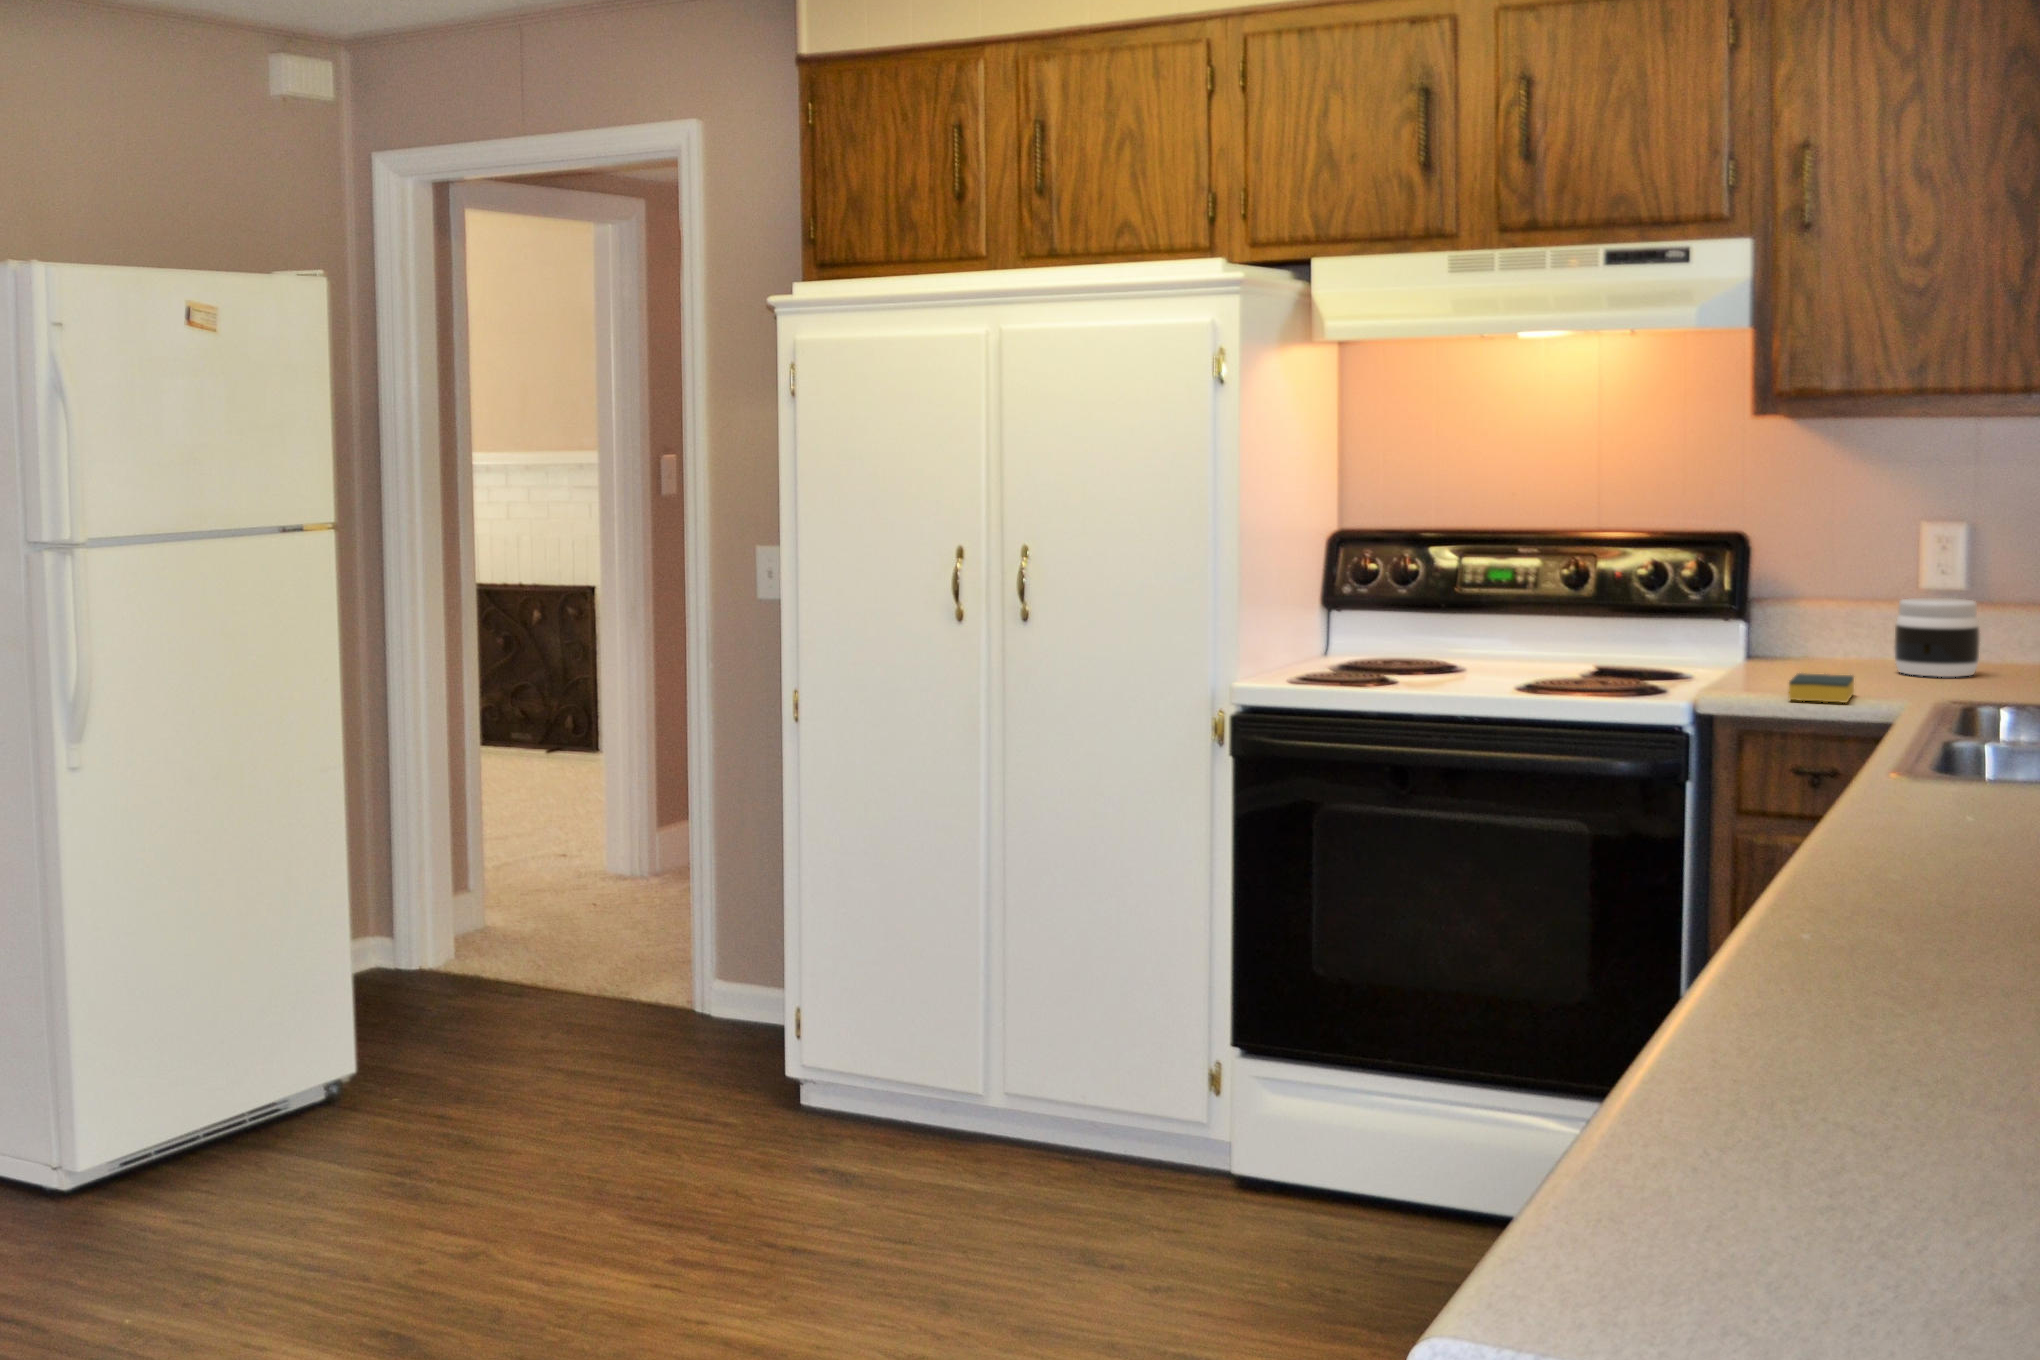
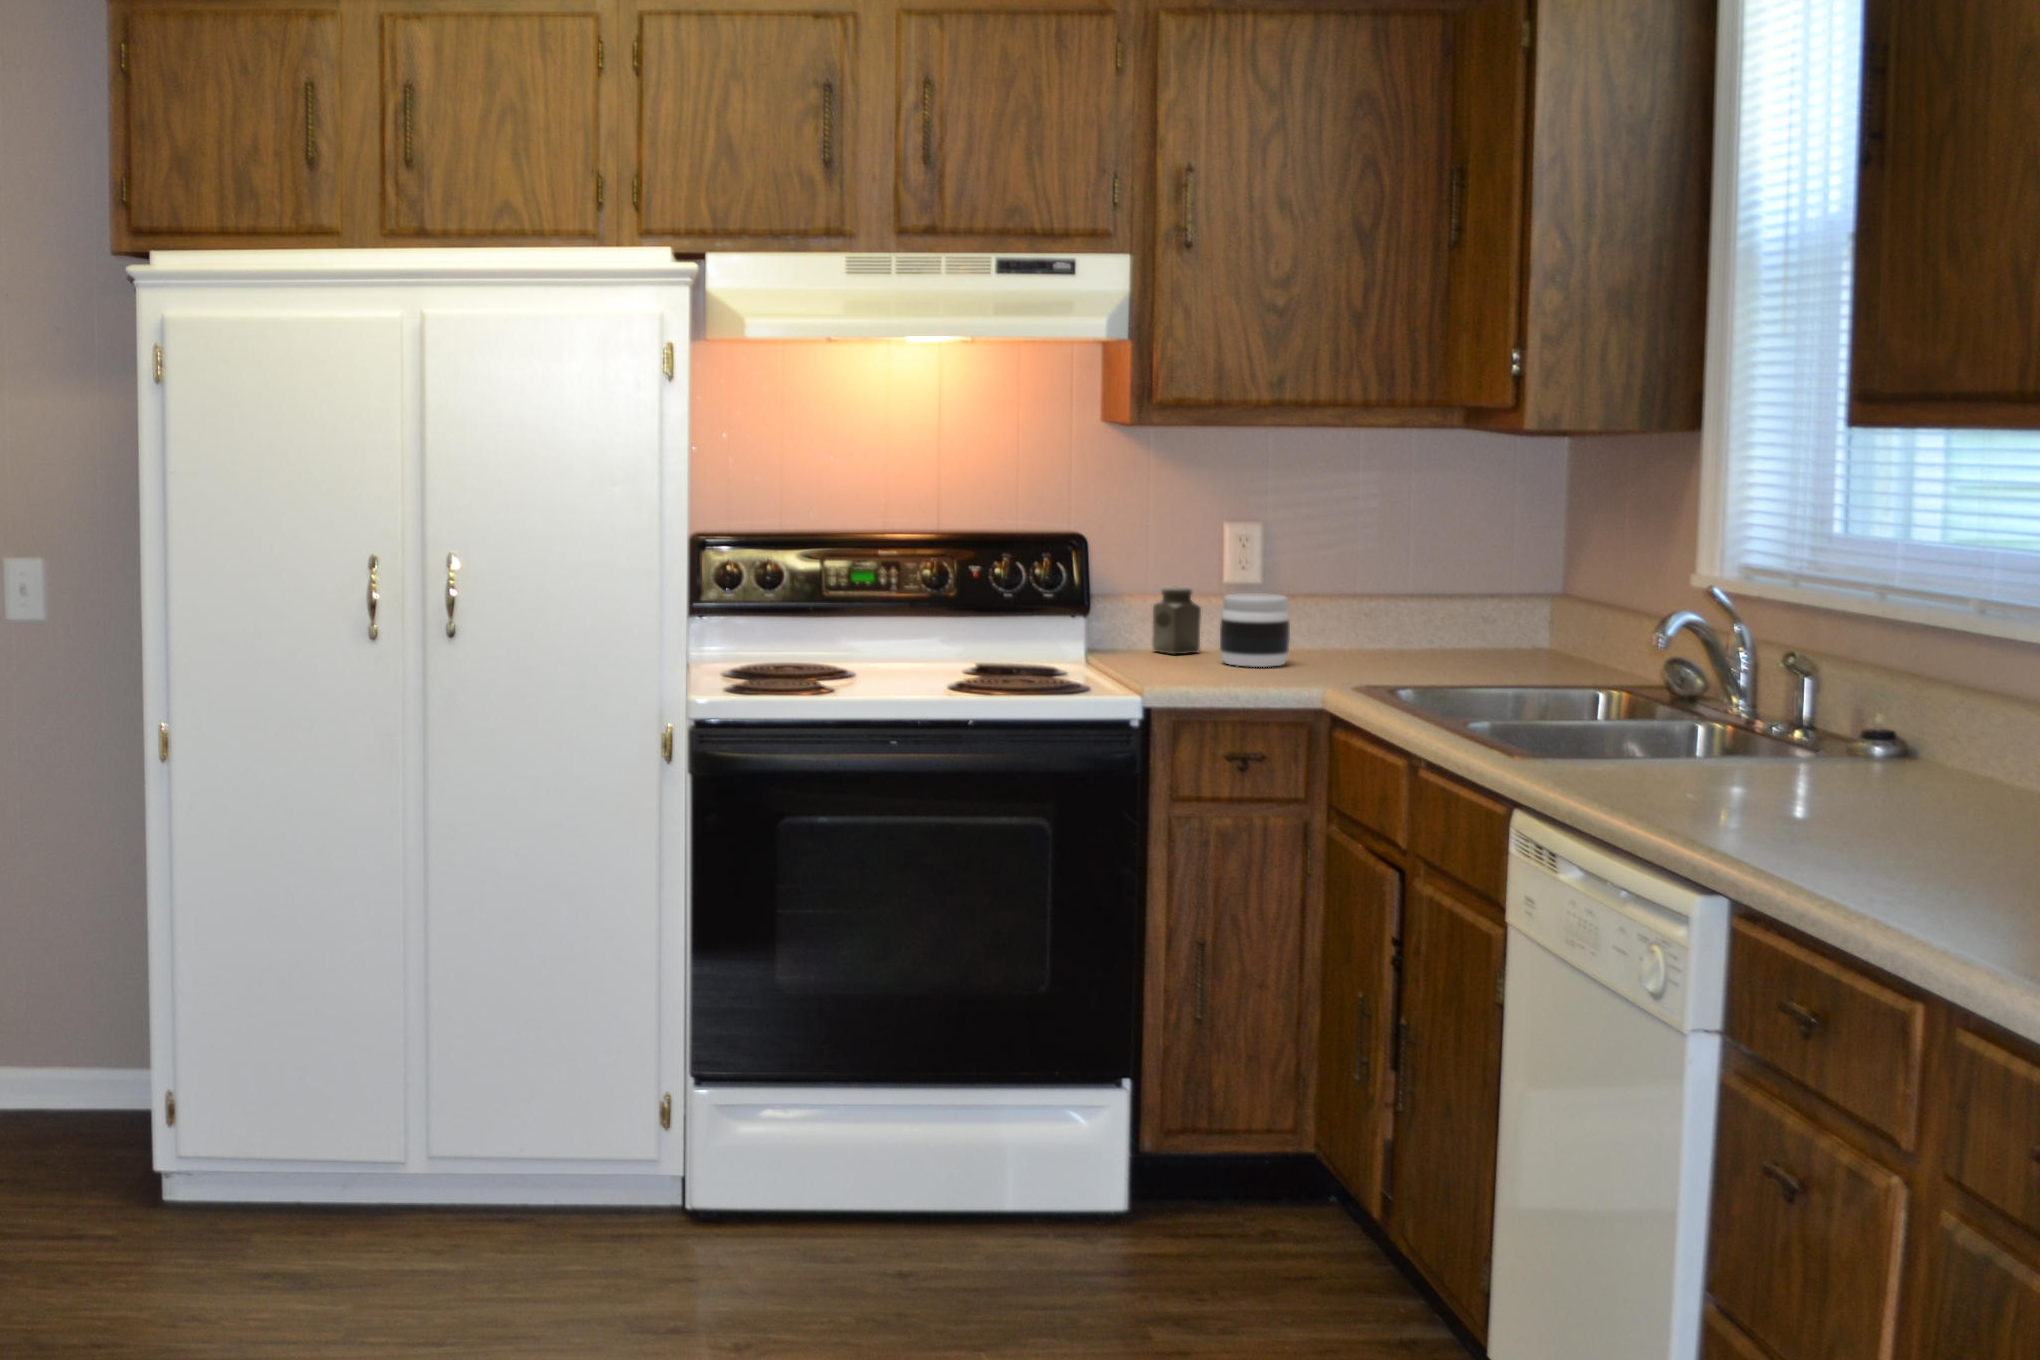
salt shaker: none [1835,590,1891,662] -> present [1152,586,1201,654]
sponge: present [1789,673,1854,702] -> none [1181,671,1243,698]

